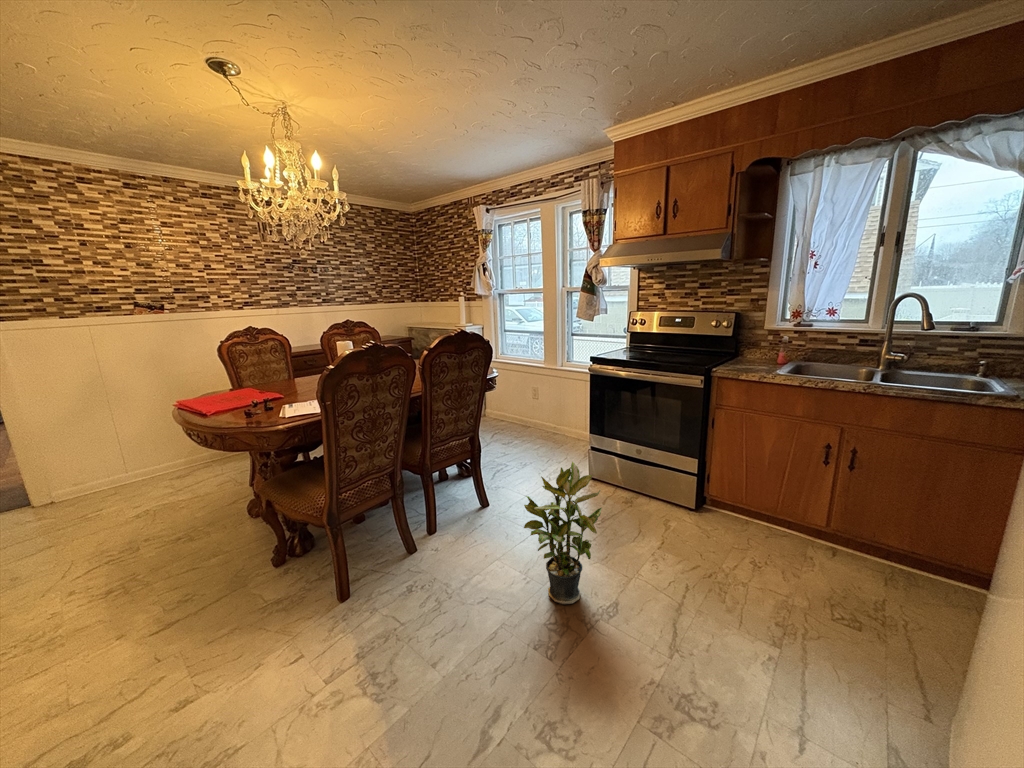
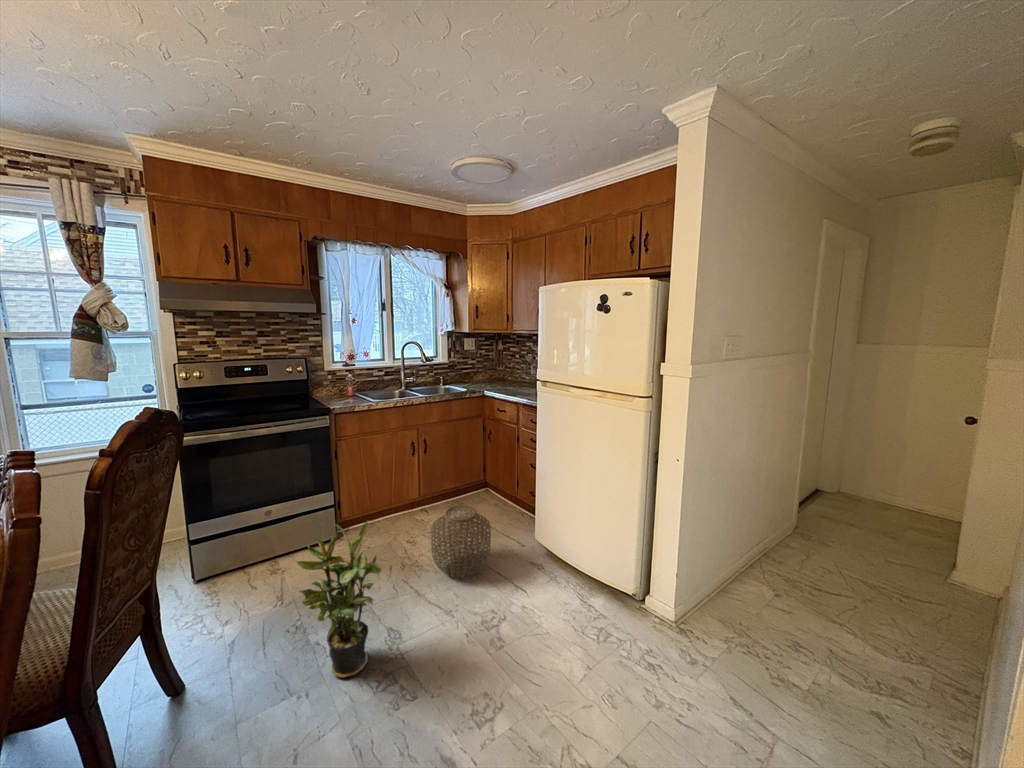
woven basket: none [714,542,824,658] -> present [431,505,491,578]

